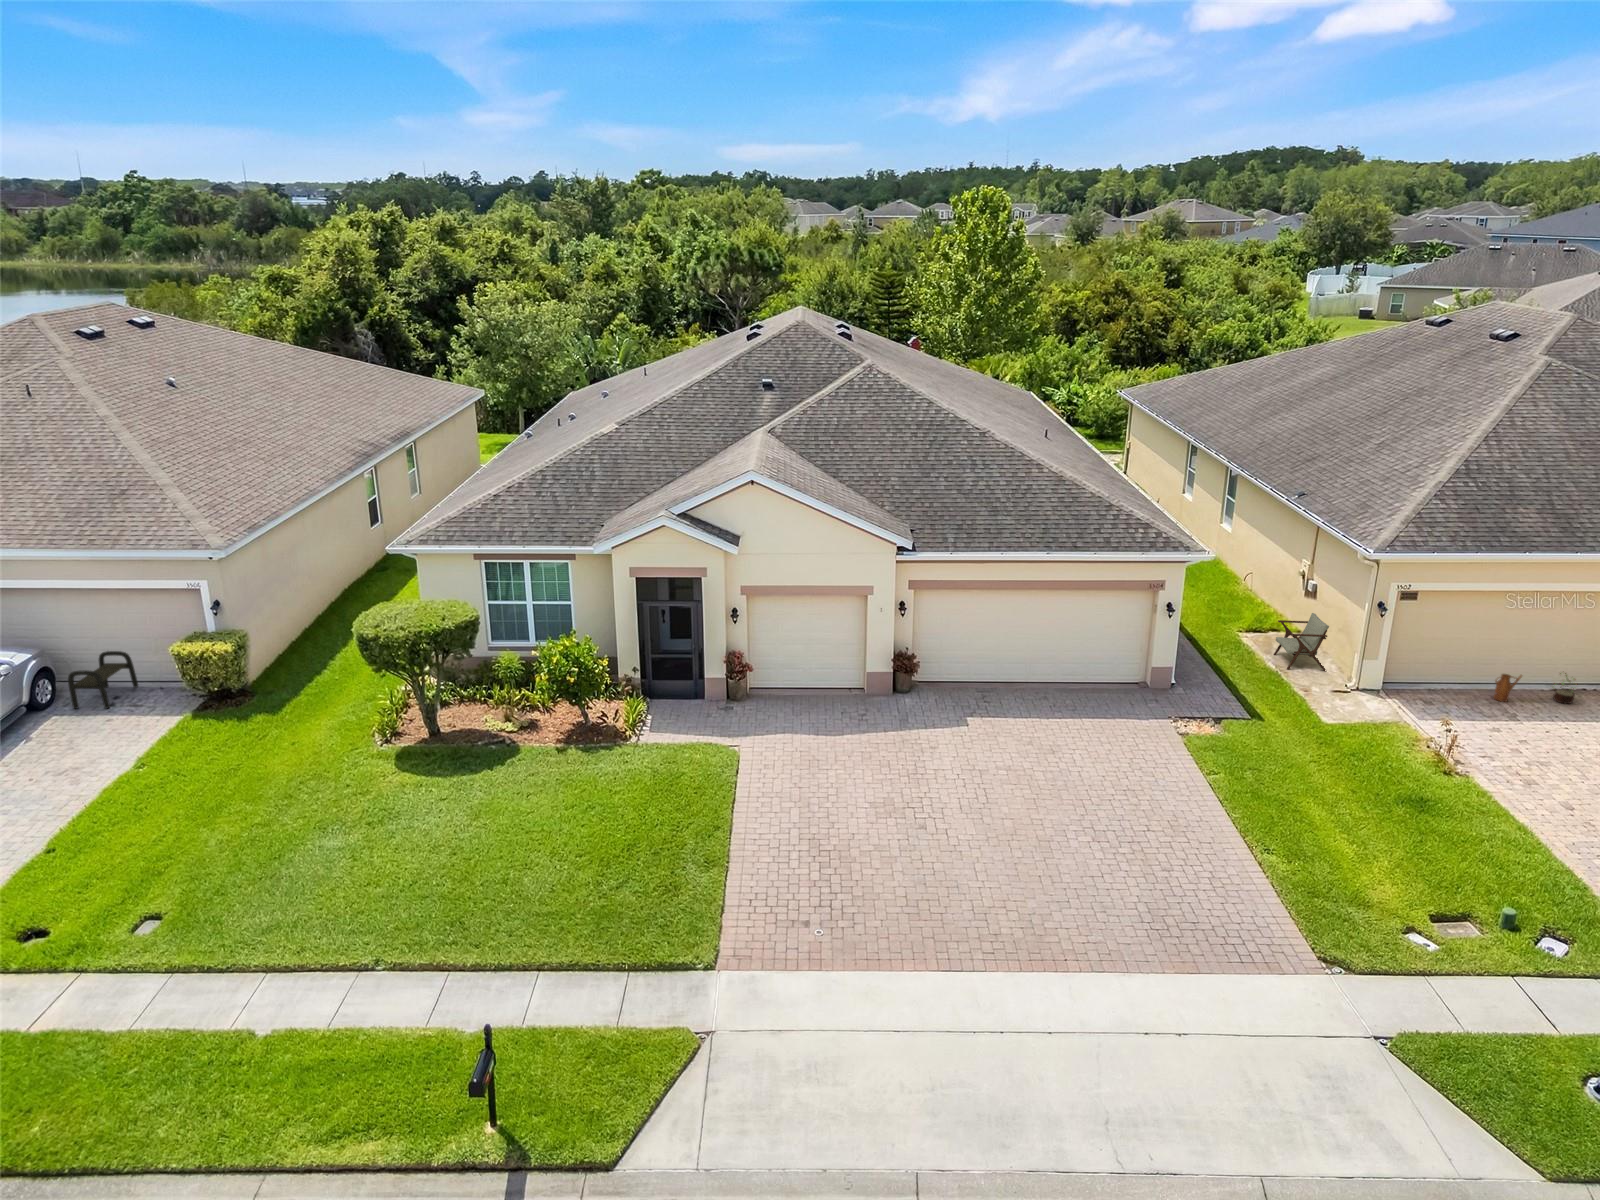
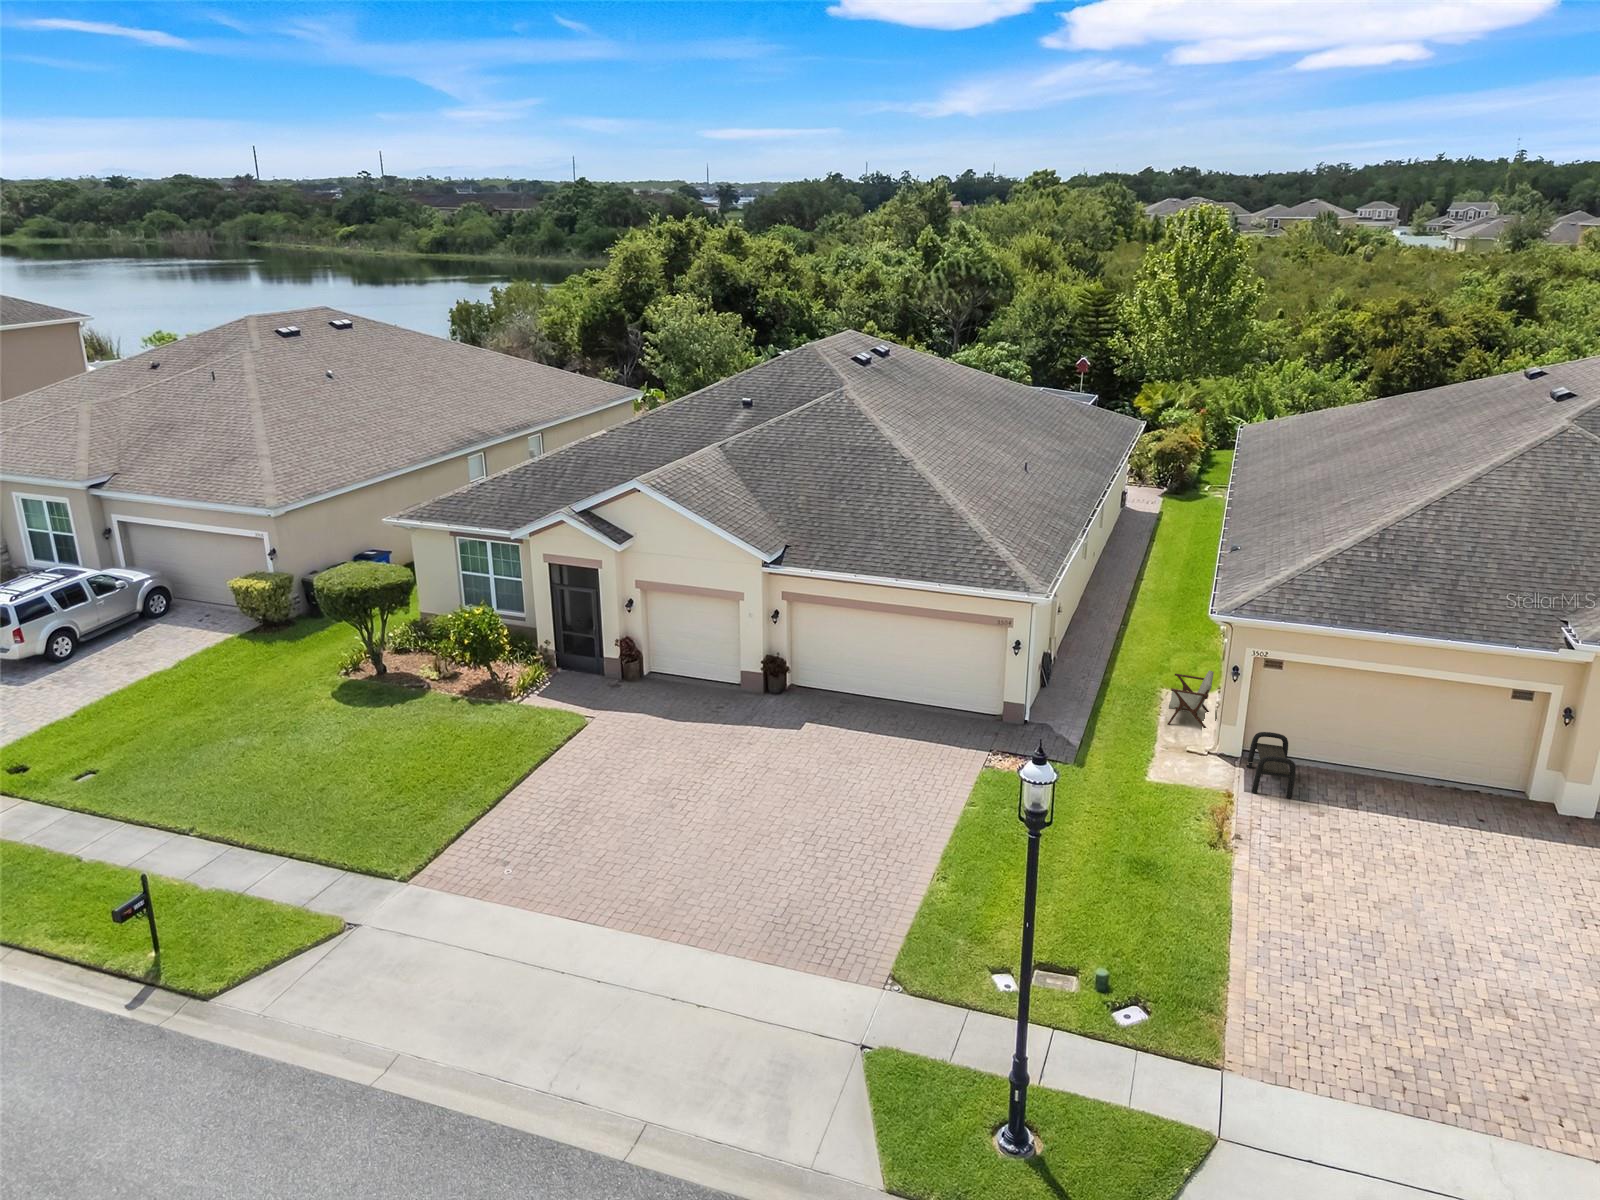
bench: present [68,651,138,709] -> present [1246,732,1296,798]
decorative plant: present [1553,673,1577,704] -> none [1438,769,1466,806]
watering can: present [1493,674,1522,702] -> none [1368,762,1401,793]

